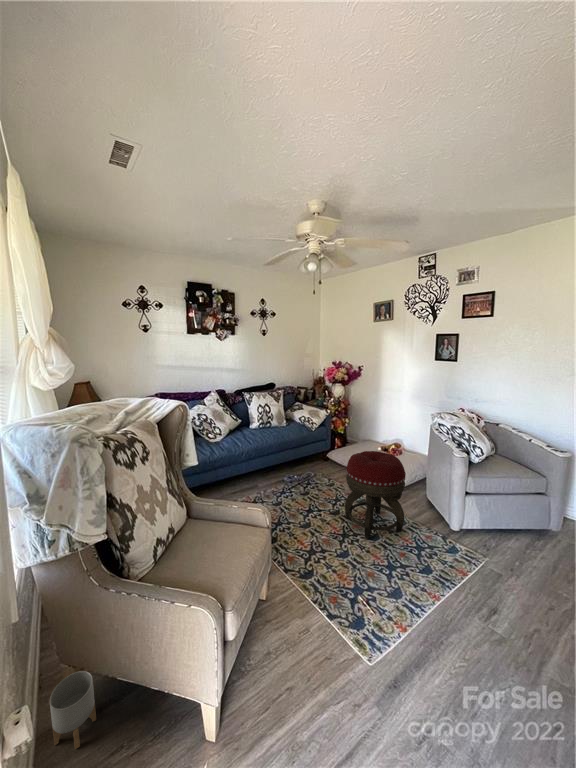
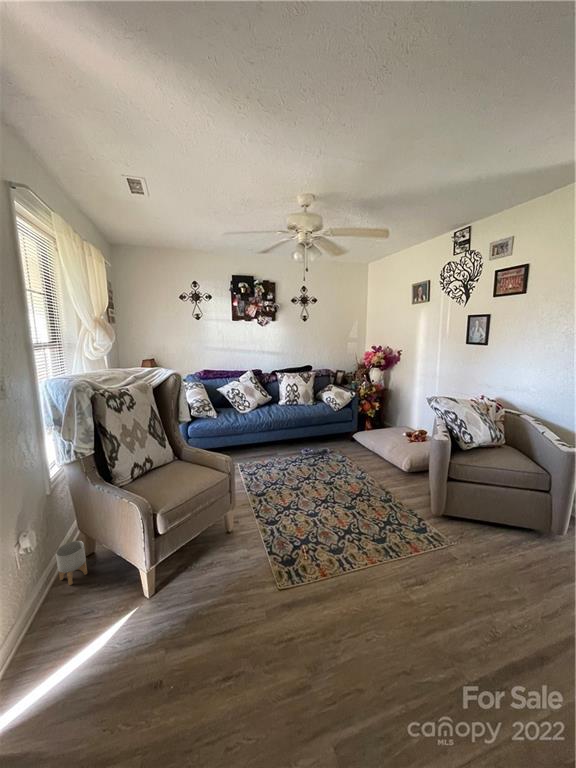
footstool: present [345,451,406,539] -> none [332,428,388,507]

